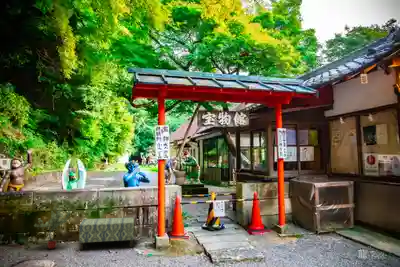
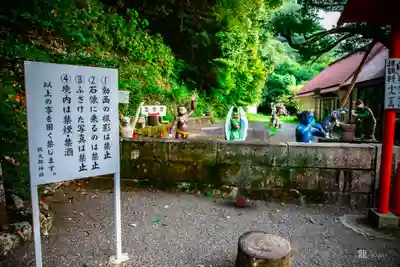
bench: present [79,217,134,250] -> none [272,177,342,218]

